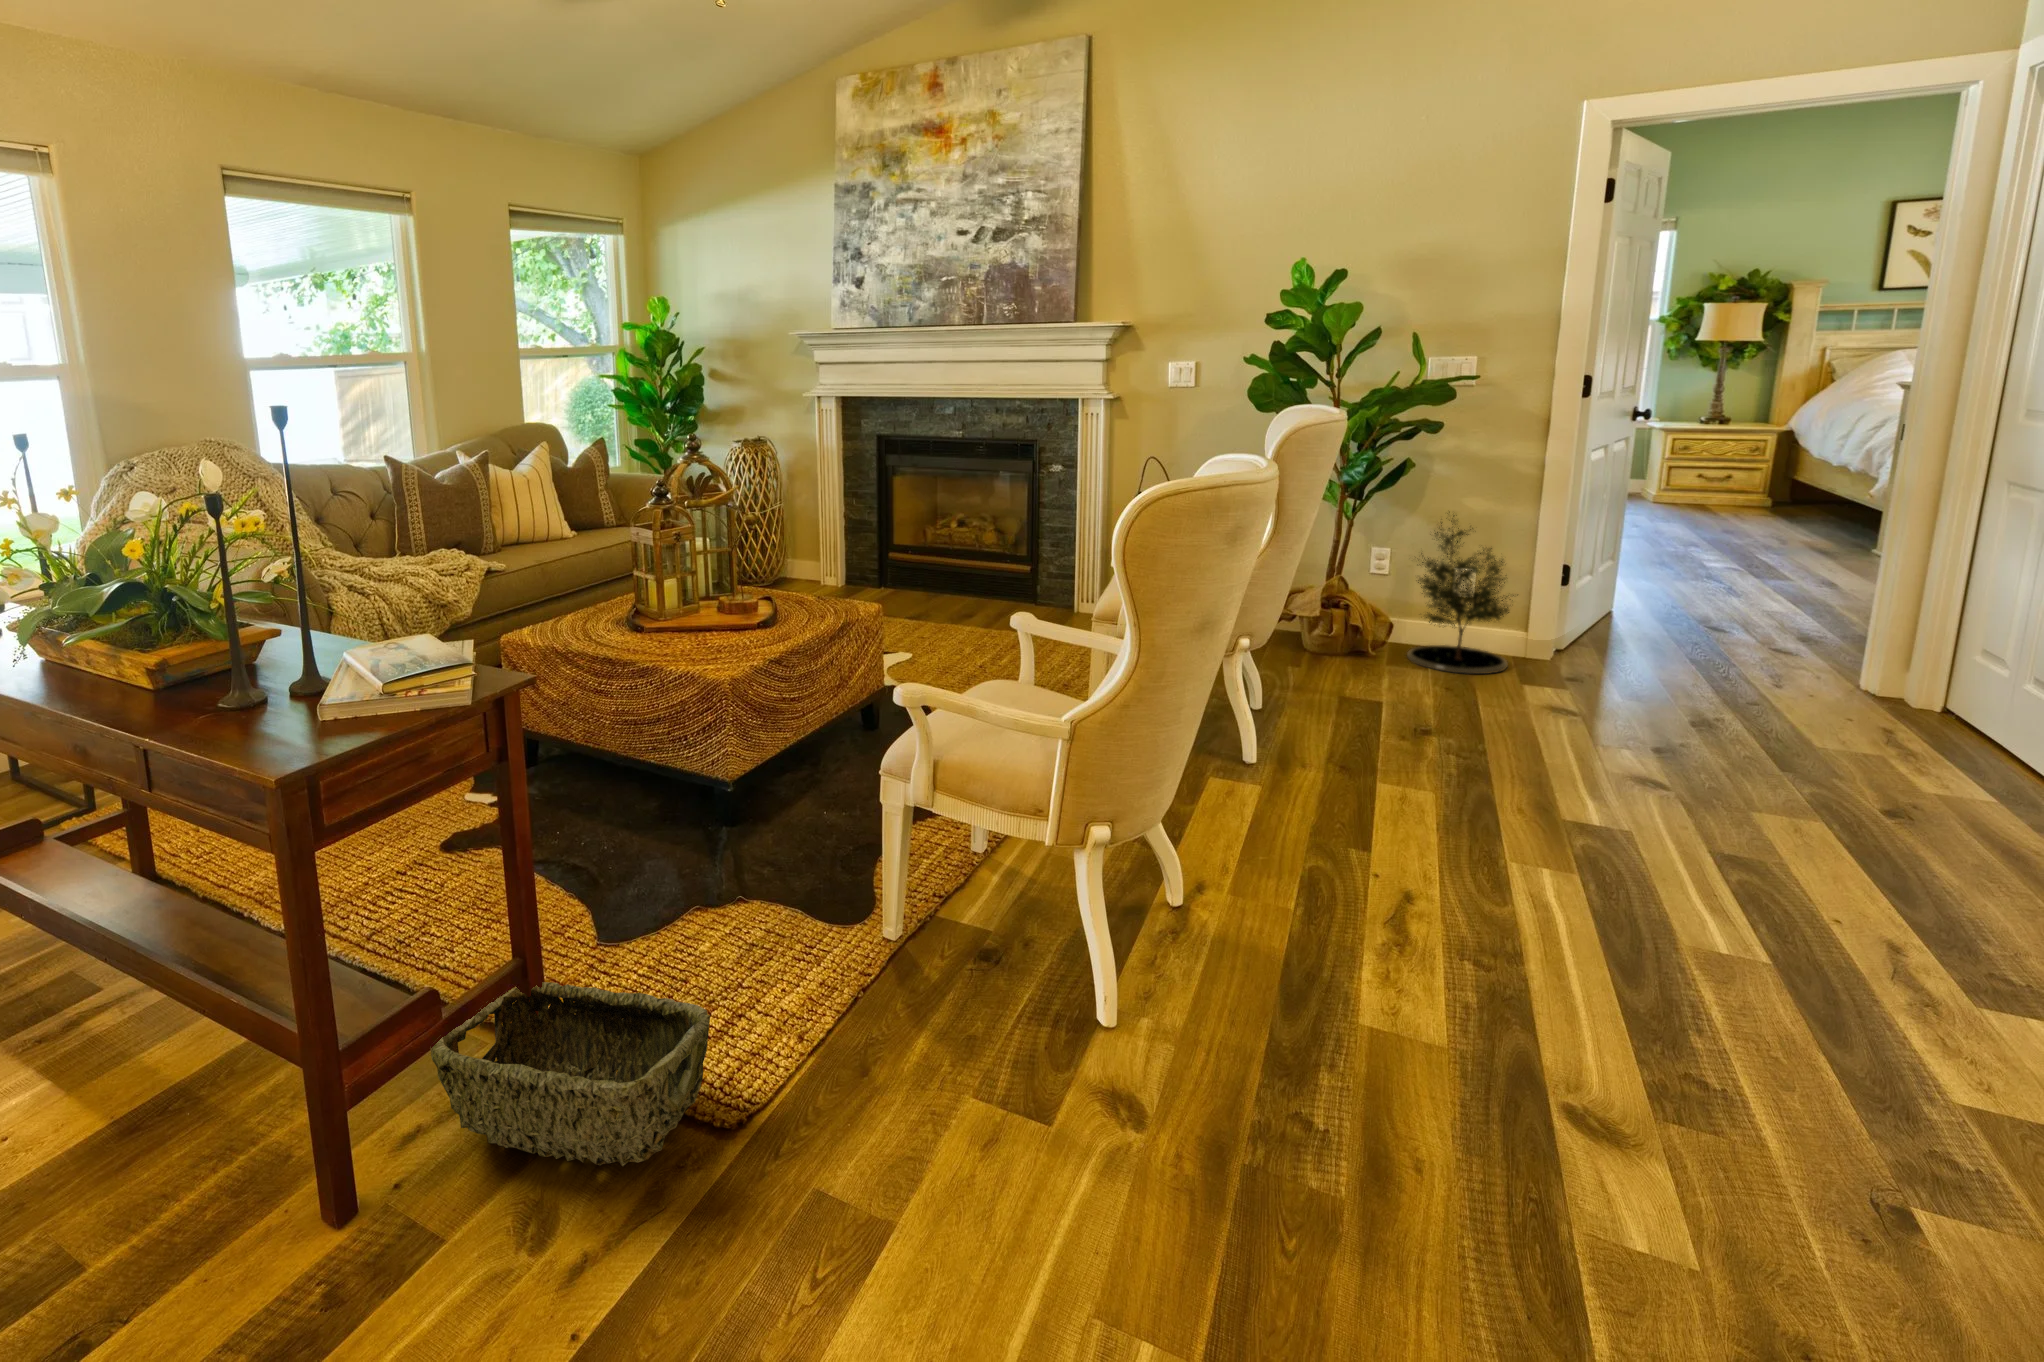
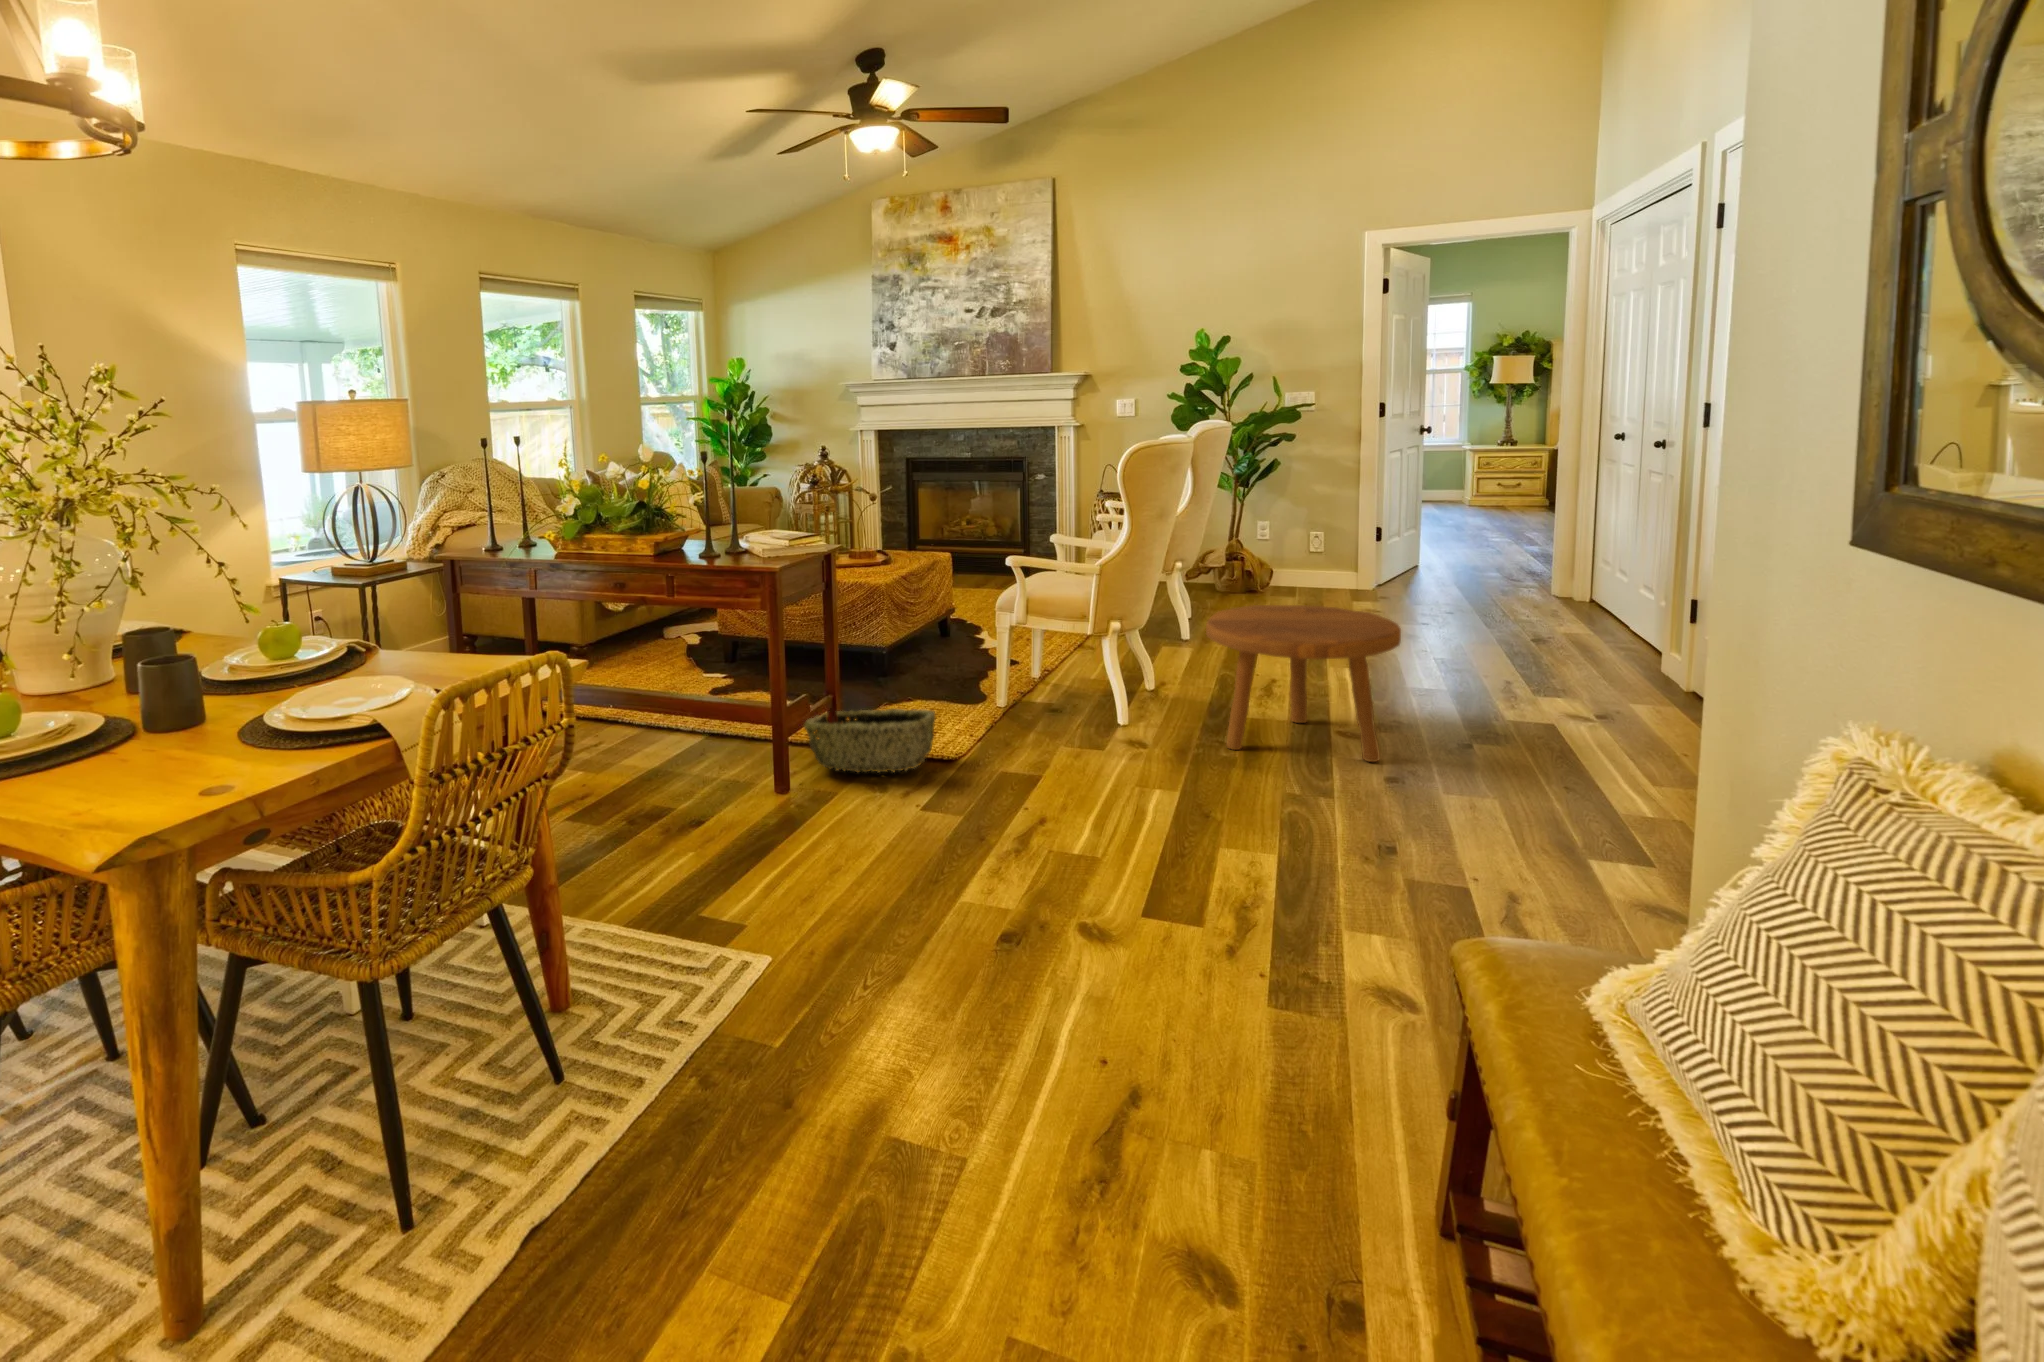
potted tree: present [1407,512,1518,674] -> none [1279,491,1349,597]
footstool: none [1281,799,1742,1228] -> present [1206,605,1401,762]

